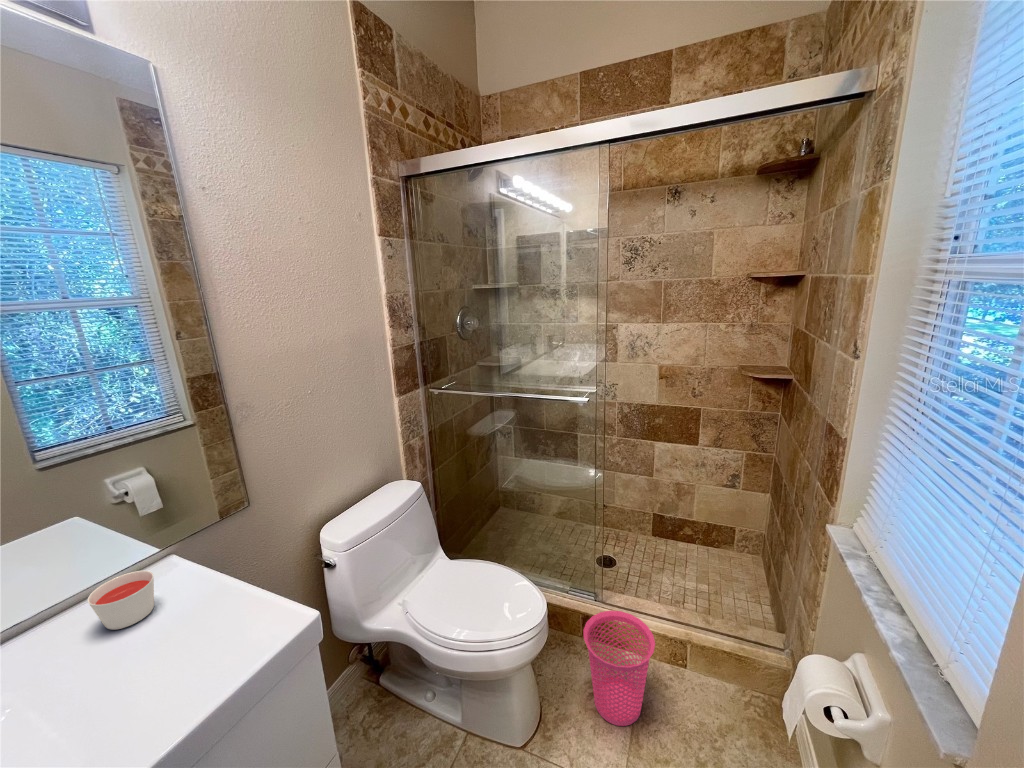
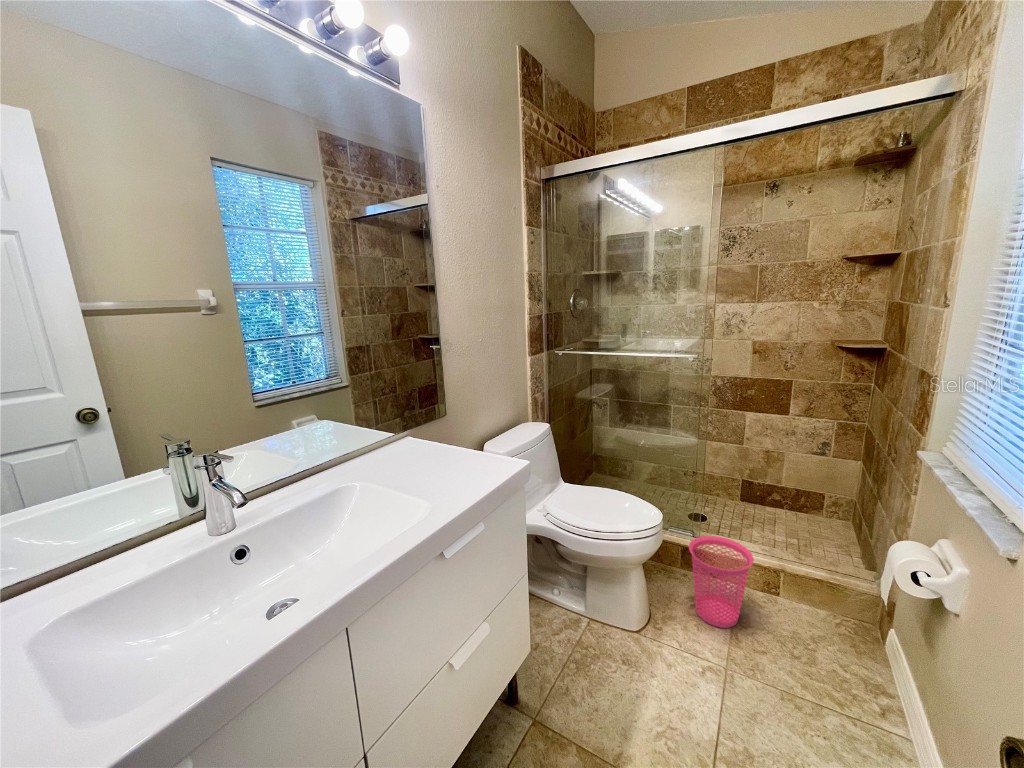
candle: present [88,571,154,630] -> none [388,432,420,462]

